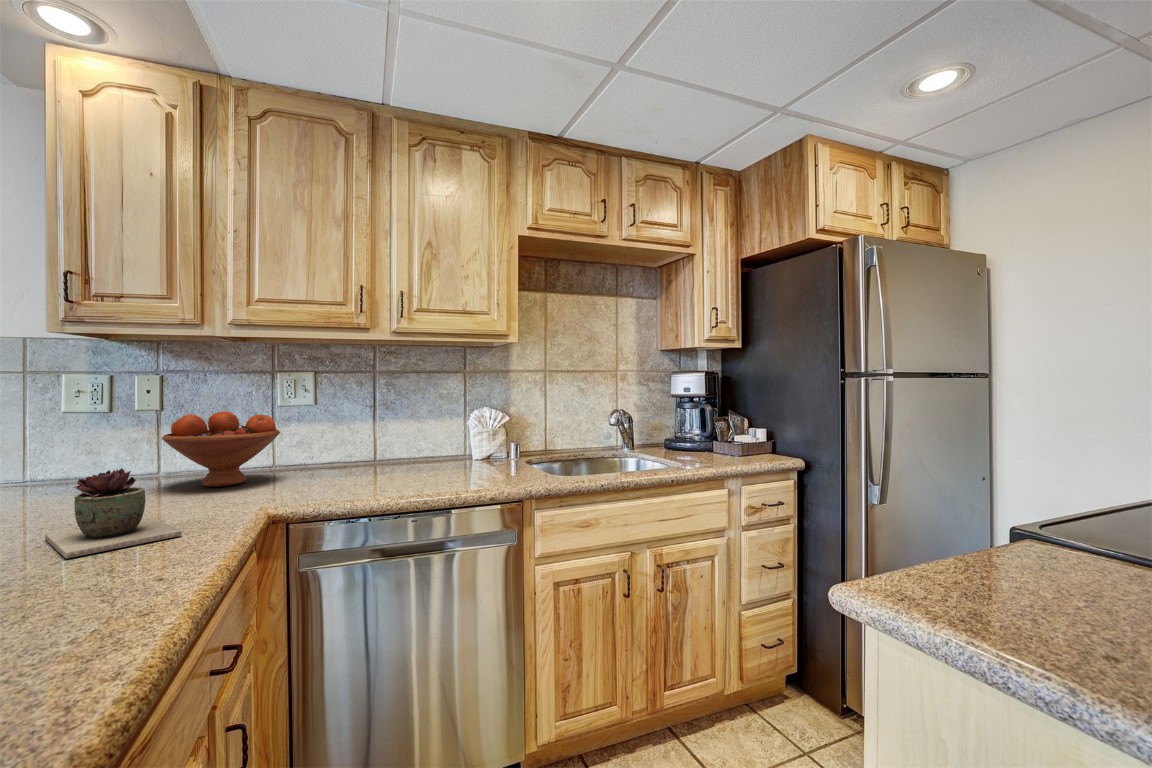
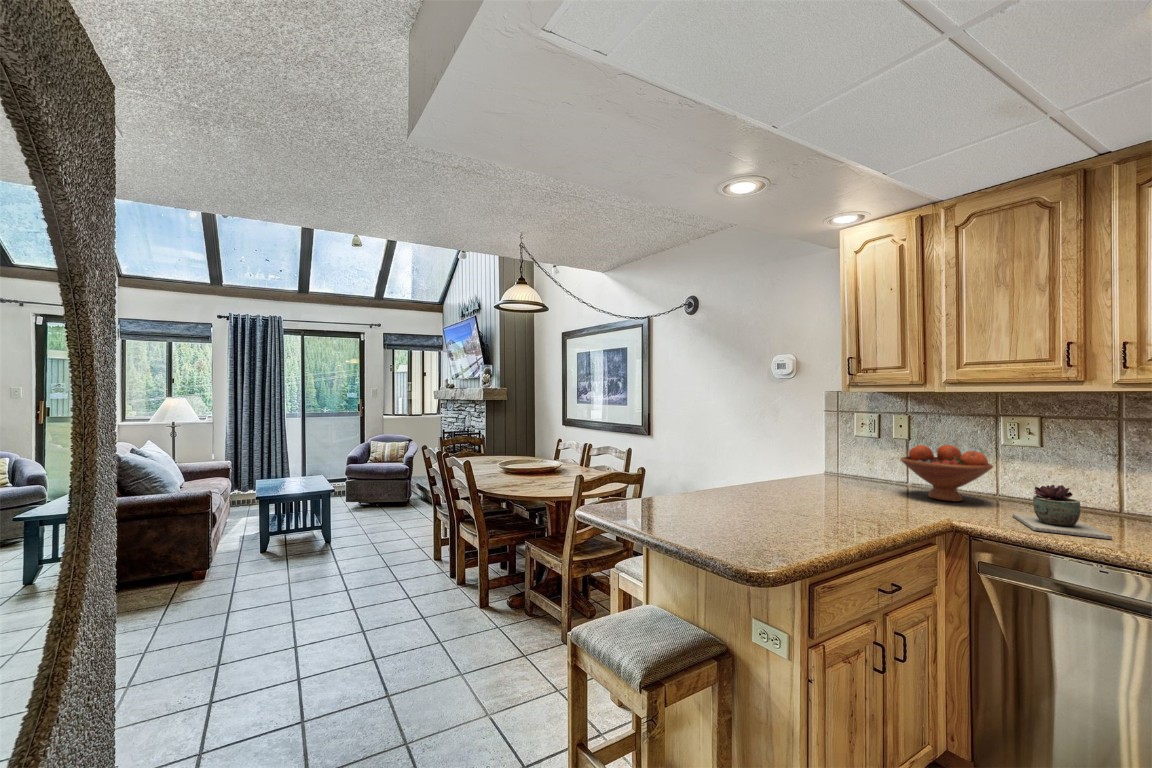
succulent plant: present [45,468,182,558] -> present [1013,485,1112,539]

